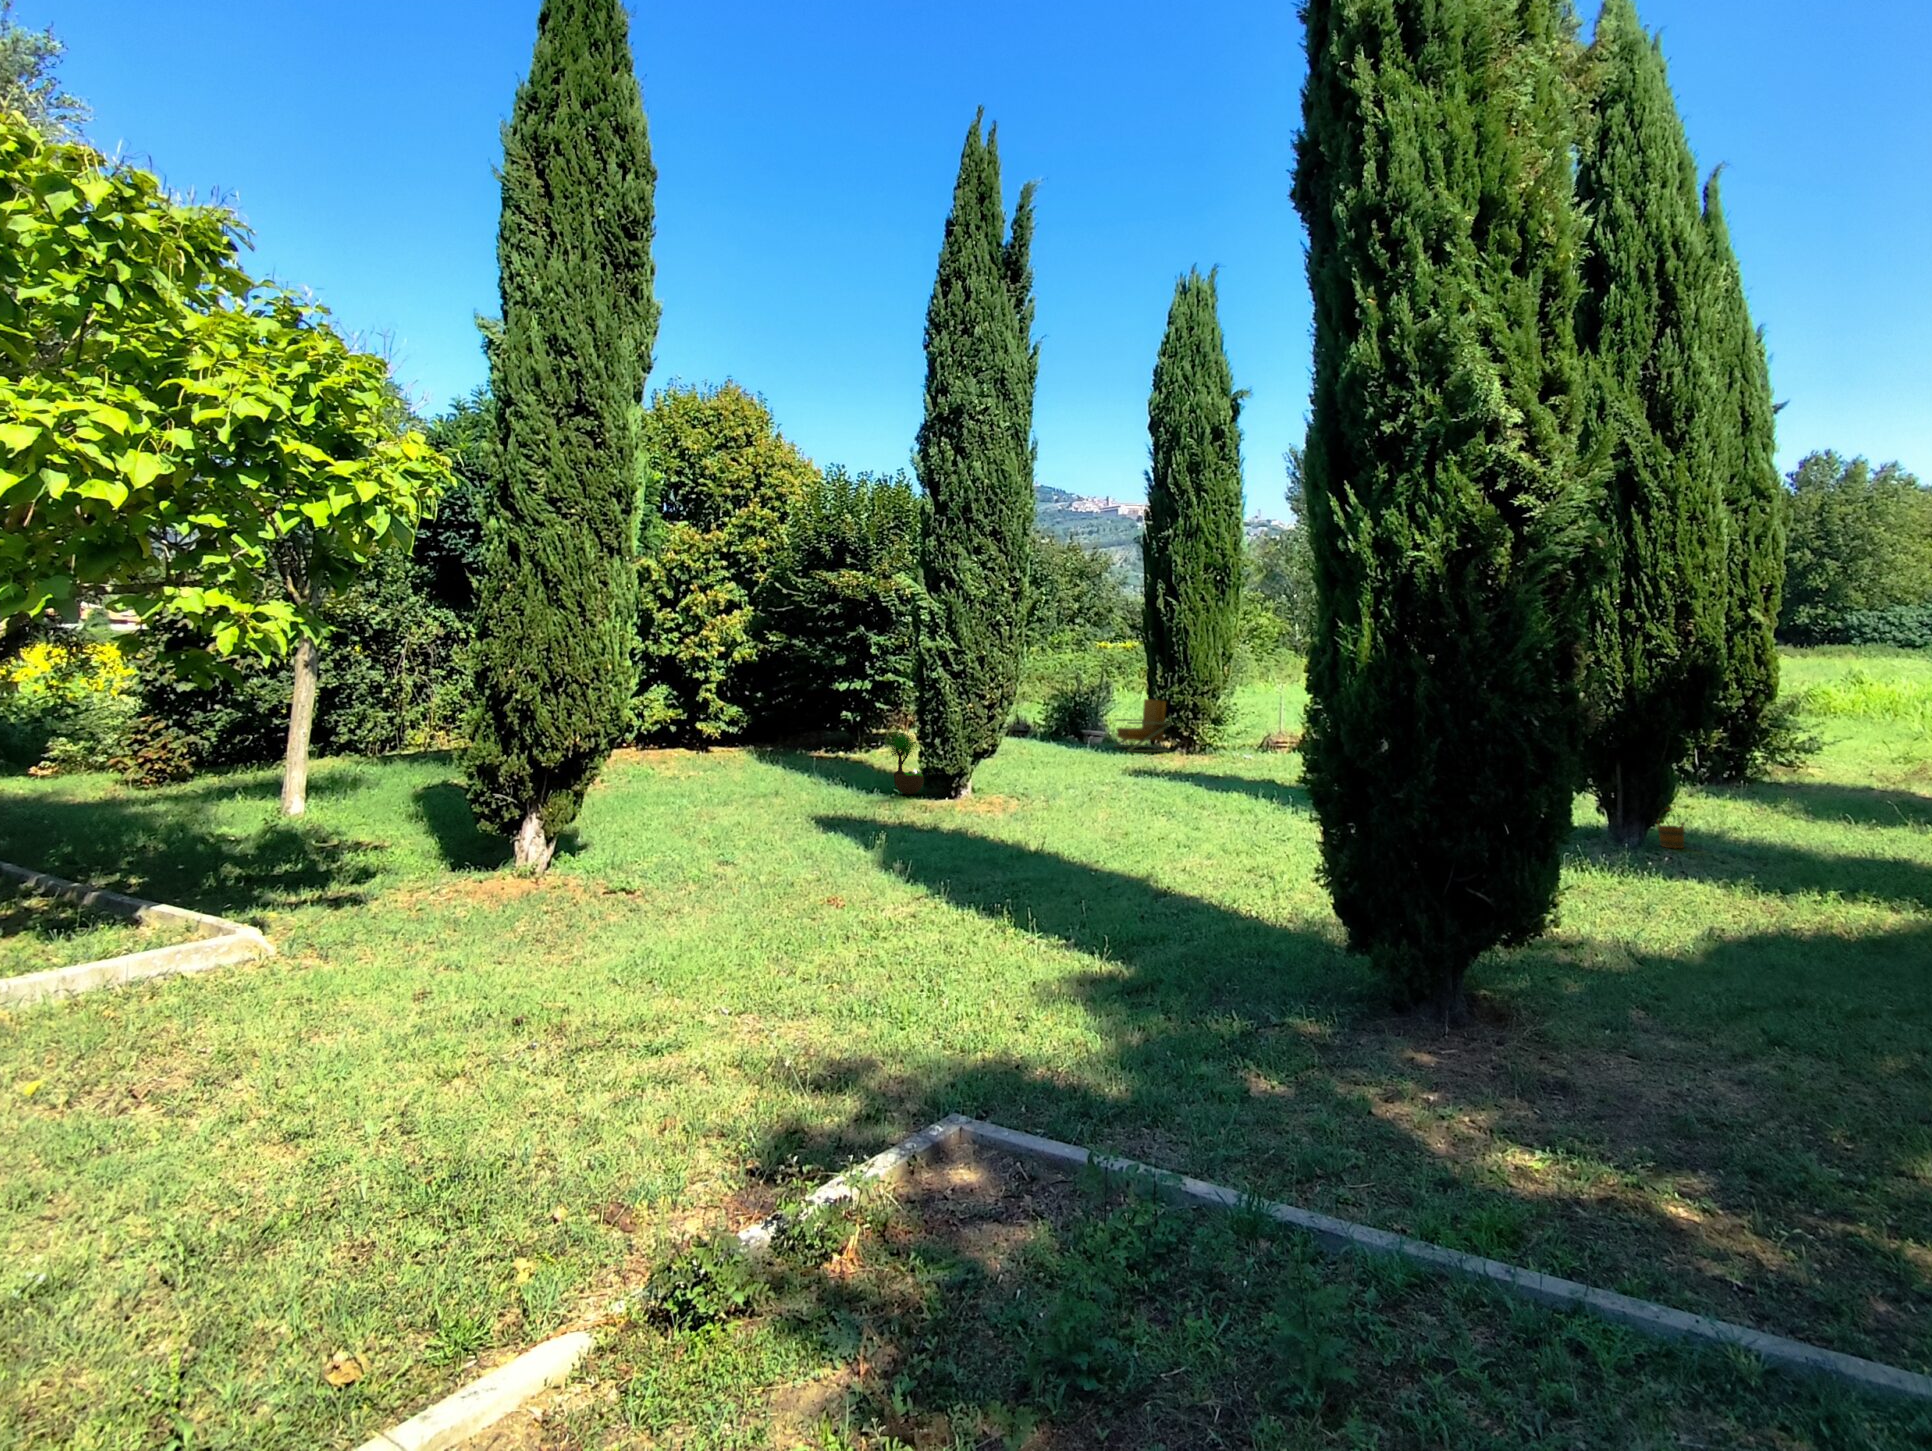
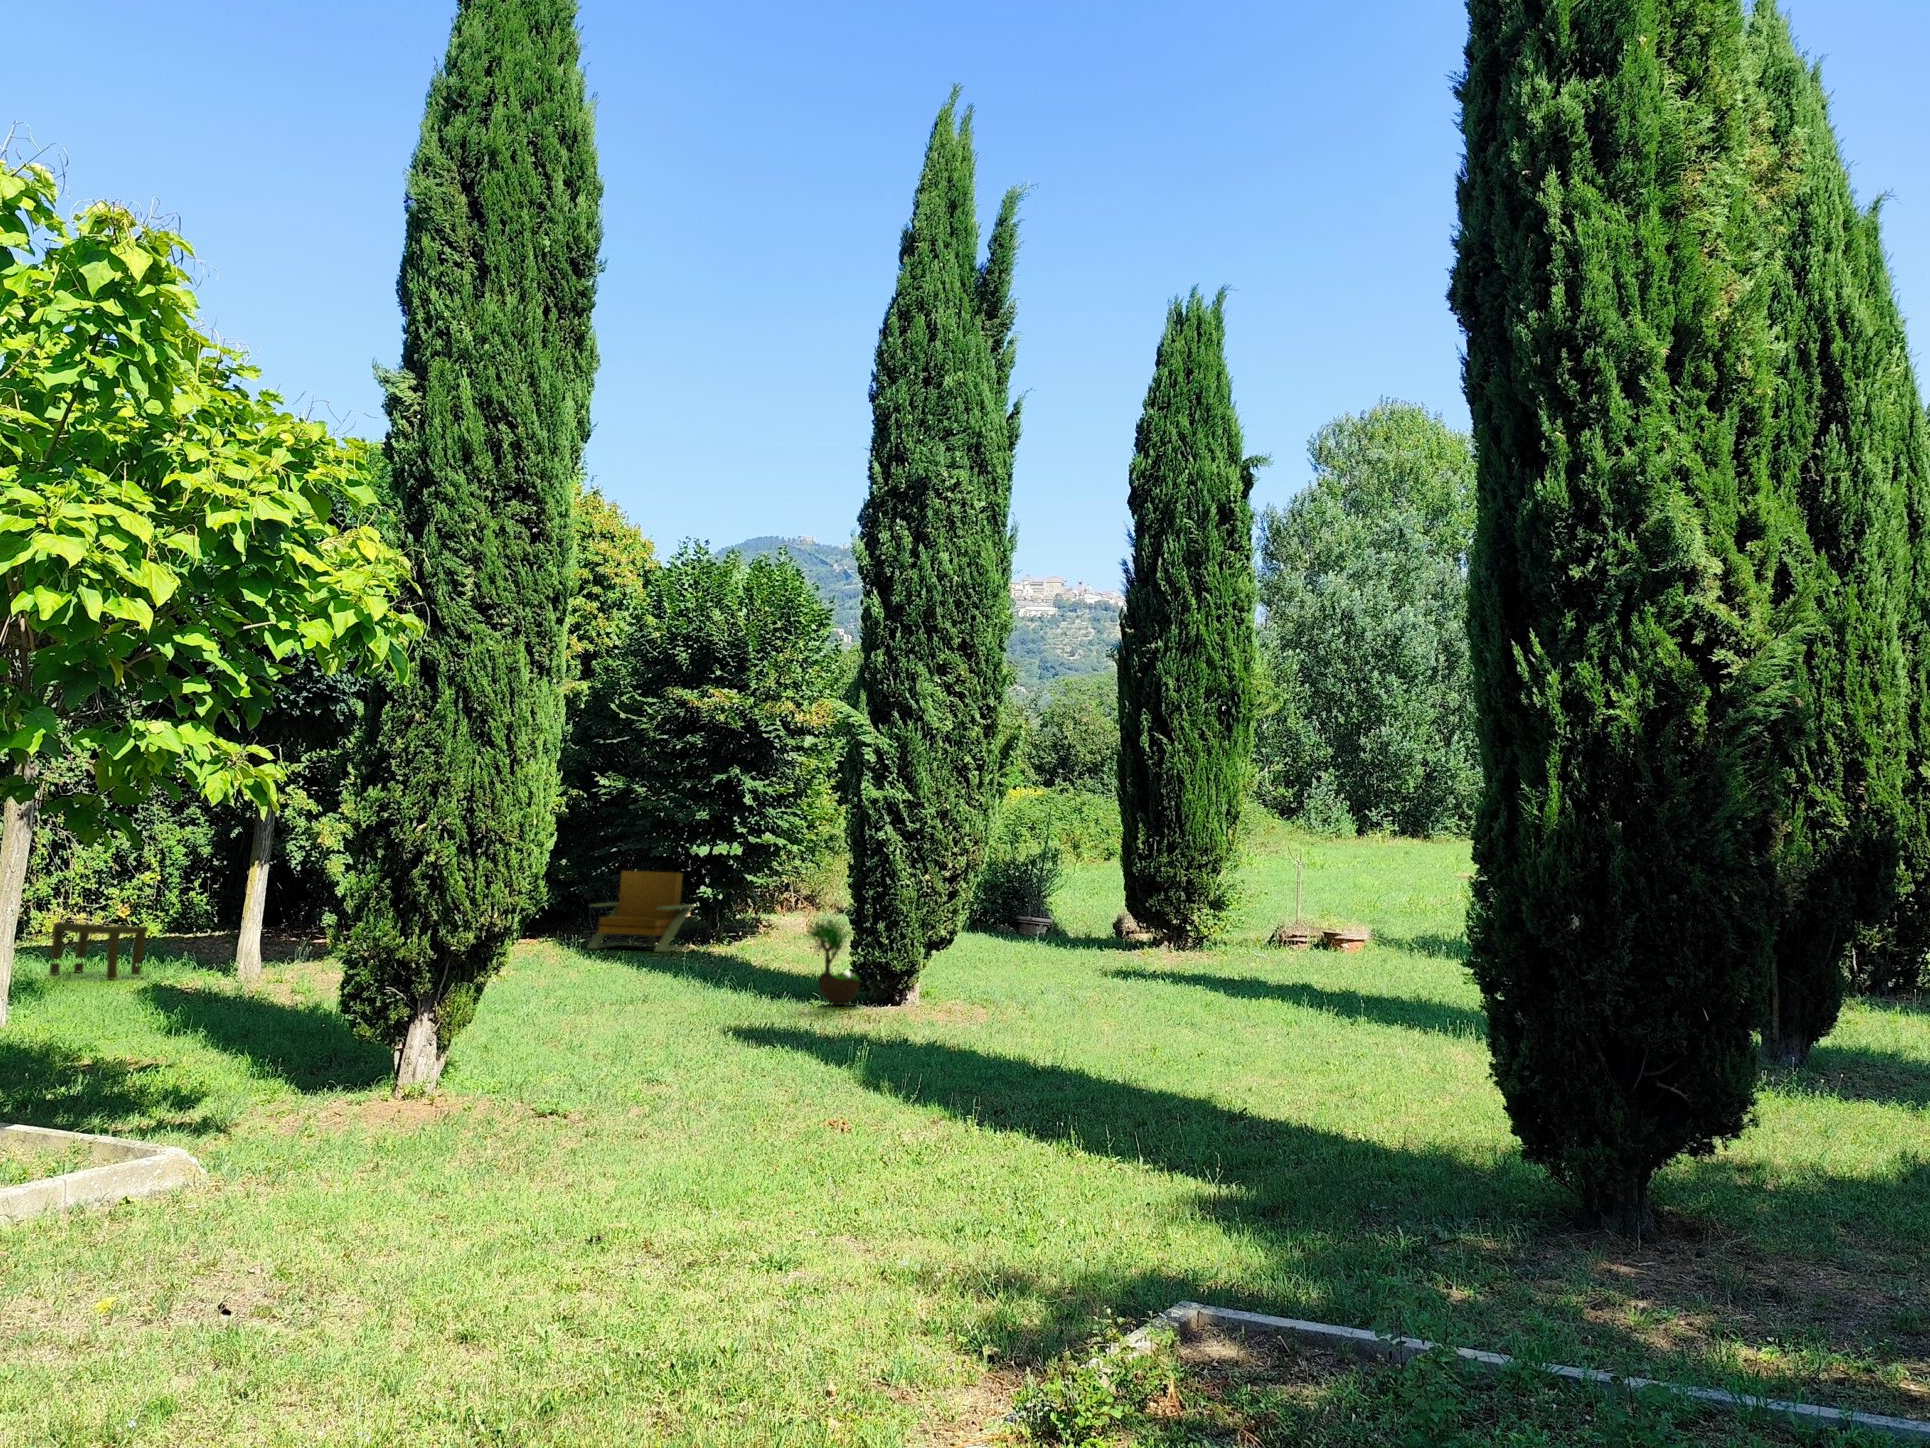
lounge chair: present [1114,699,1171,752] -> present [587,871,692,952]
bench: none [386,737,449,776] -> present [49,922,148,980]
wooden bucket: present [1657,808,1685,848] -> none [1815,1015,1850,1066]

